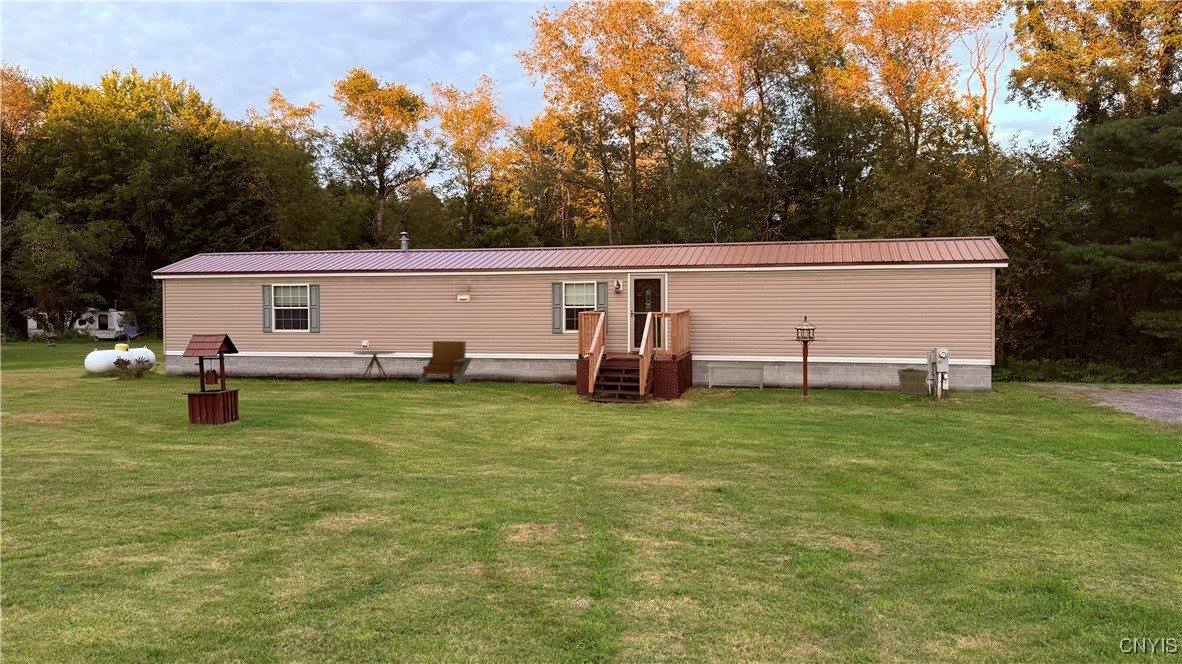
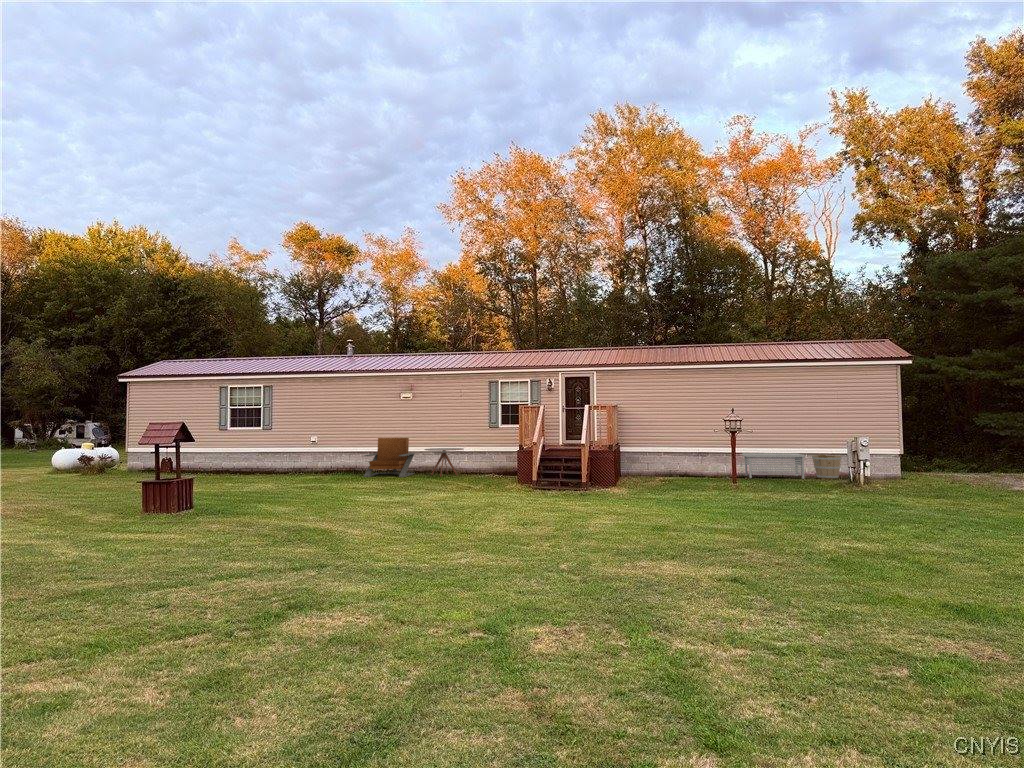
round table: present [354,351,395,380] -> present [425,448,463,477]
storage bench: present [707,362,764,390] -> present [742,453,805,479]

